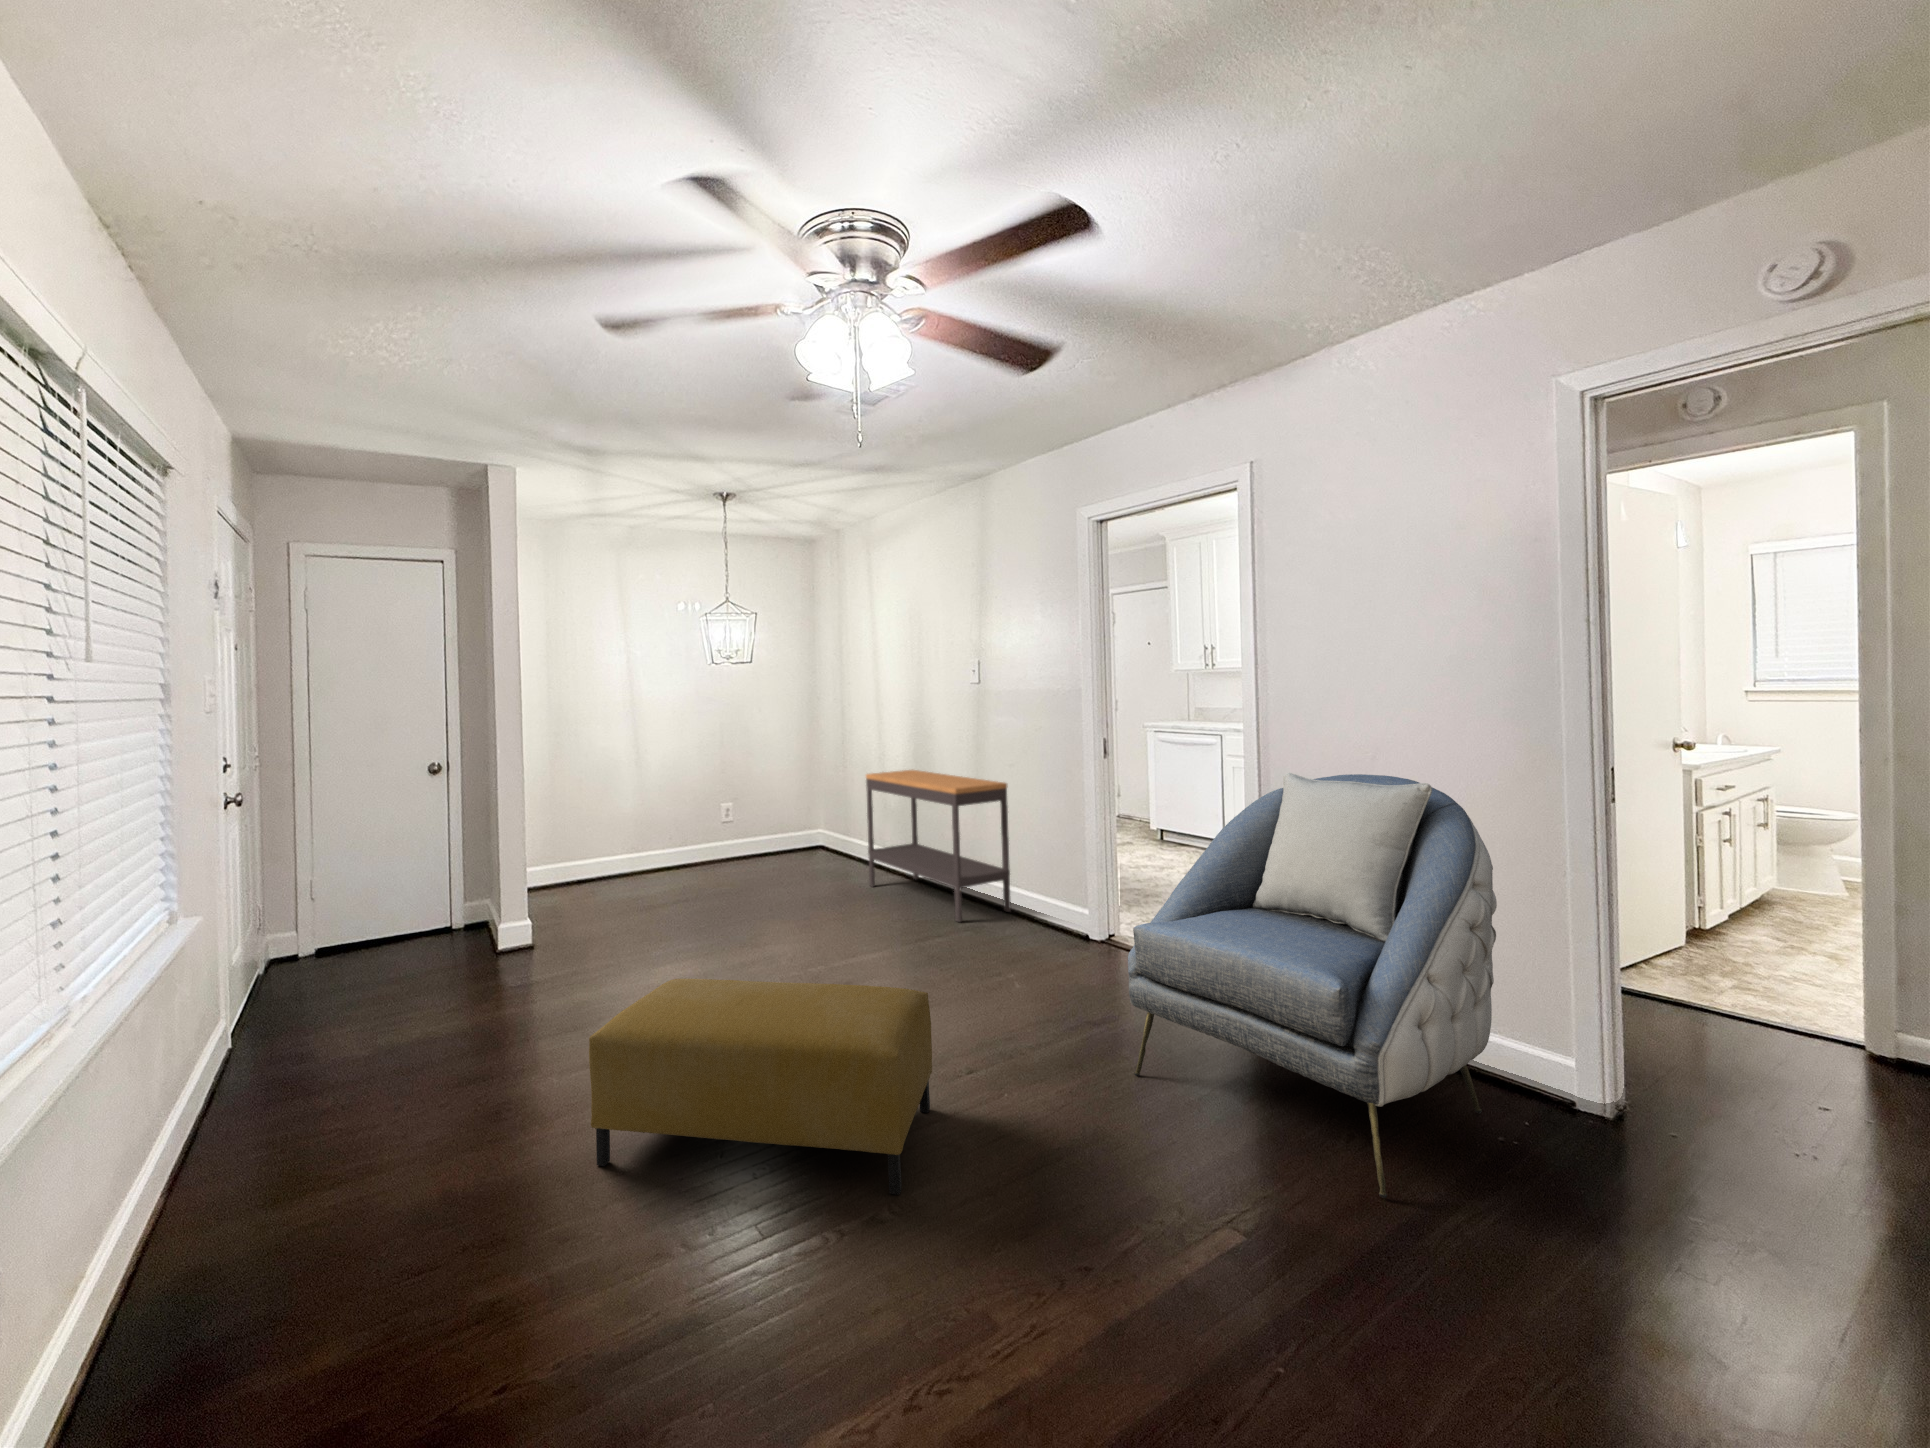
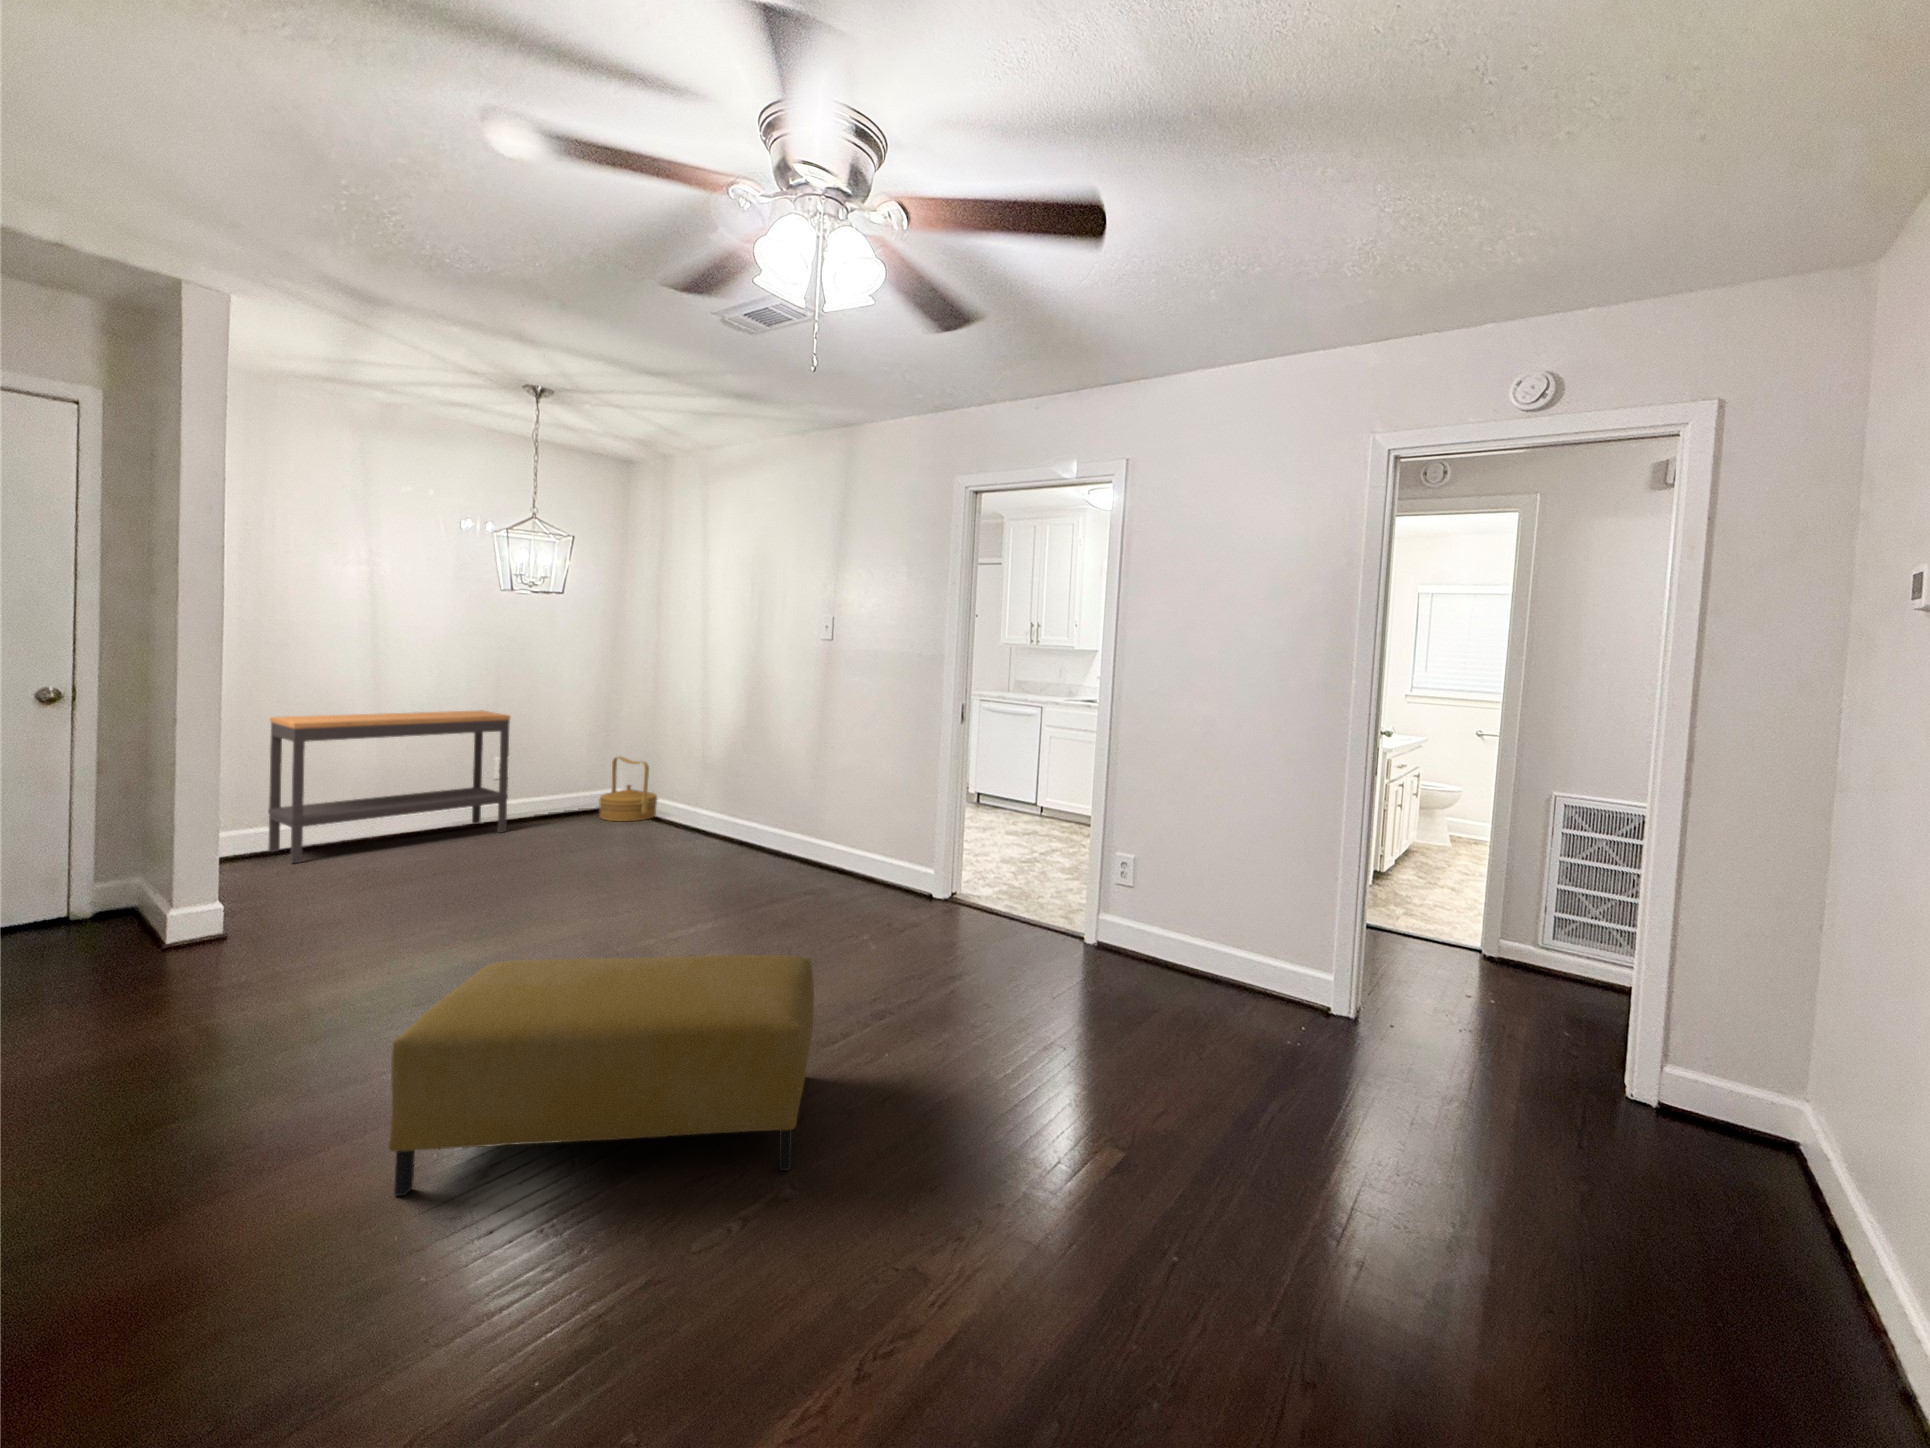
console table: present [866,770,1011,922] -> present [268,710,510,863]
armchair: present [1128,773,1497,1198] -> none [997,744,1298,1105]
woven basket: none [796,803,845,862] -> present [599,757,657,821]

